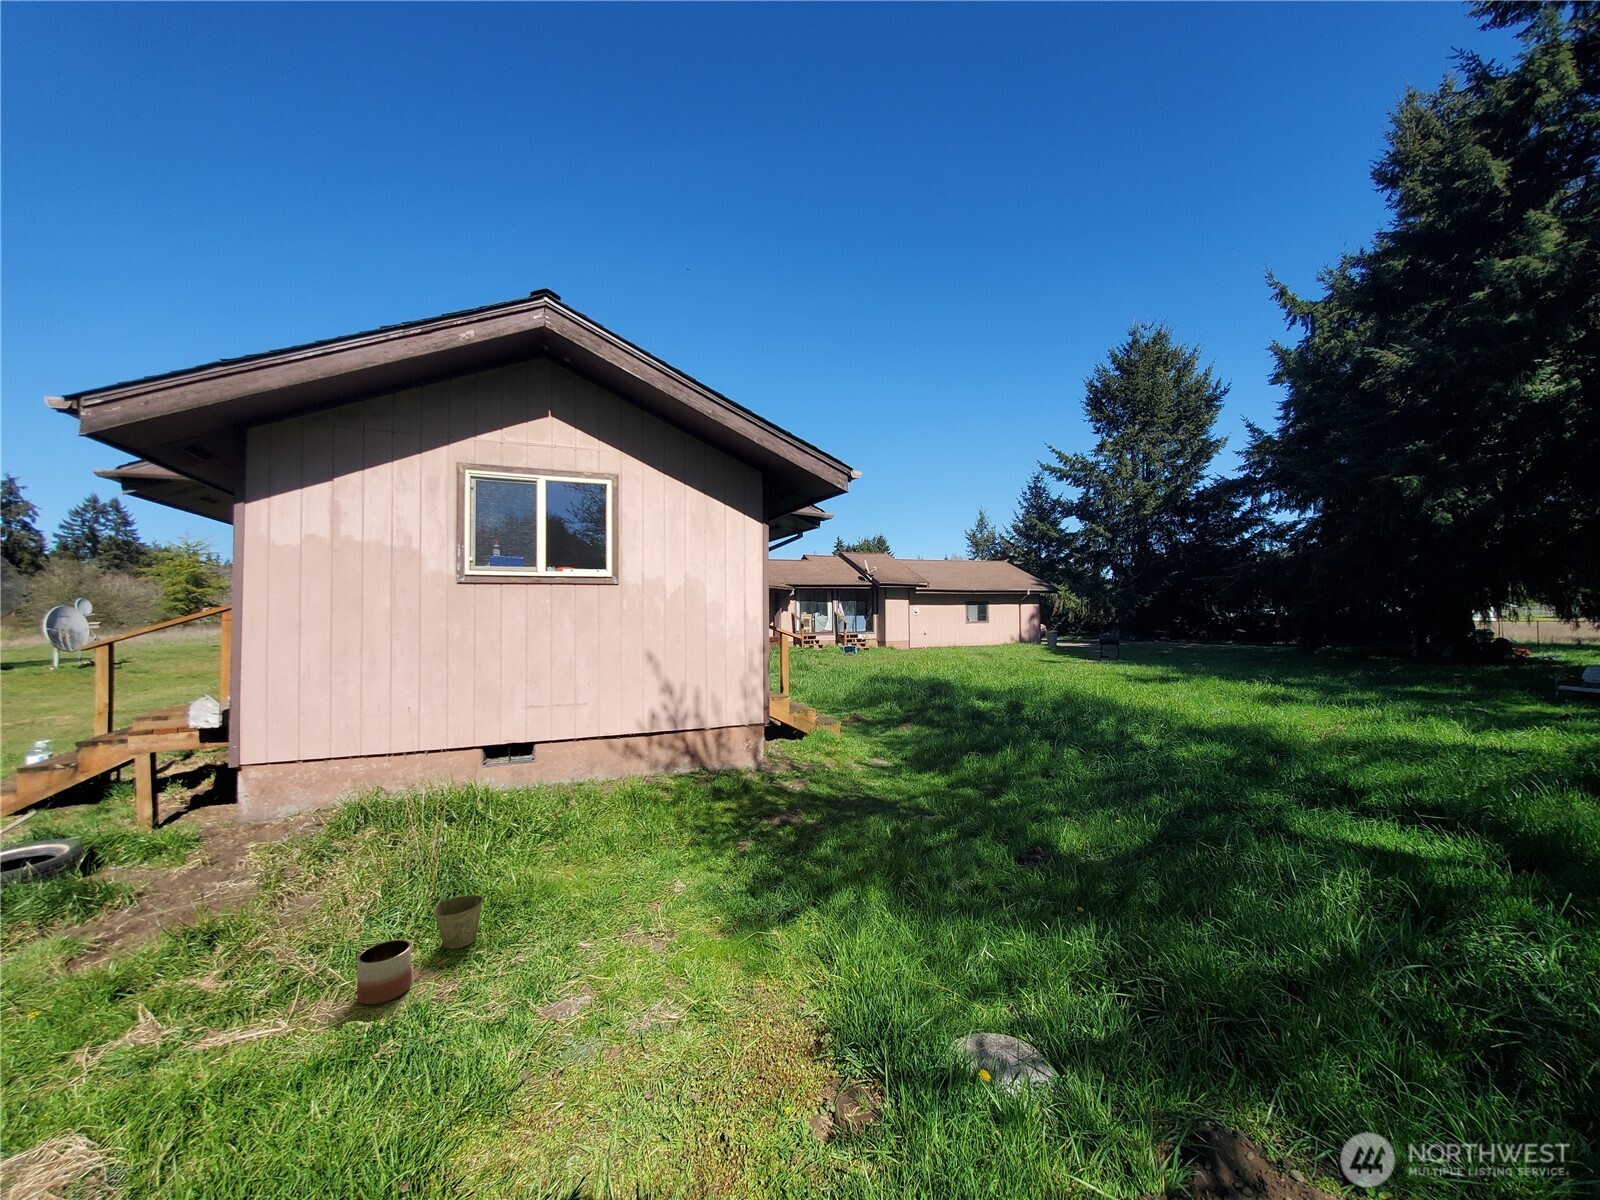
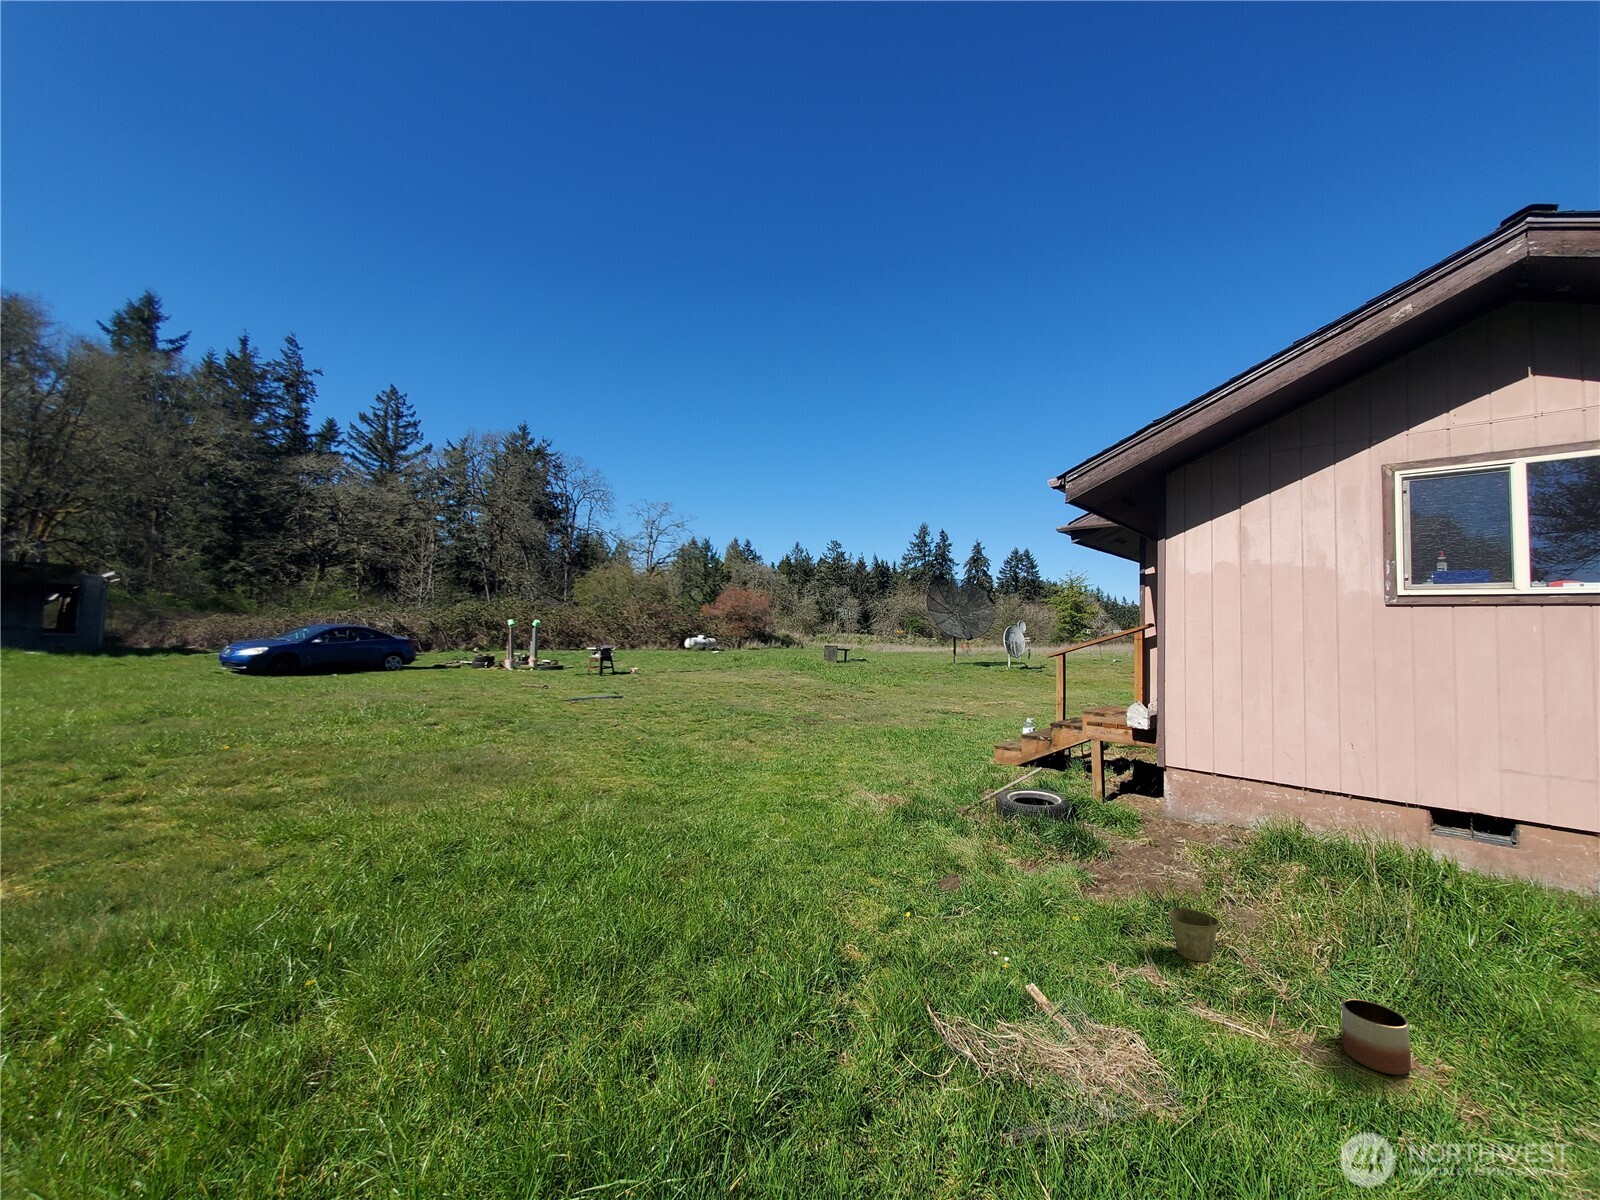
bucket: present [434,878,483,949] -> present [1168,891,1219,962]

